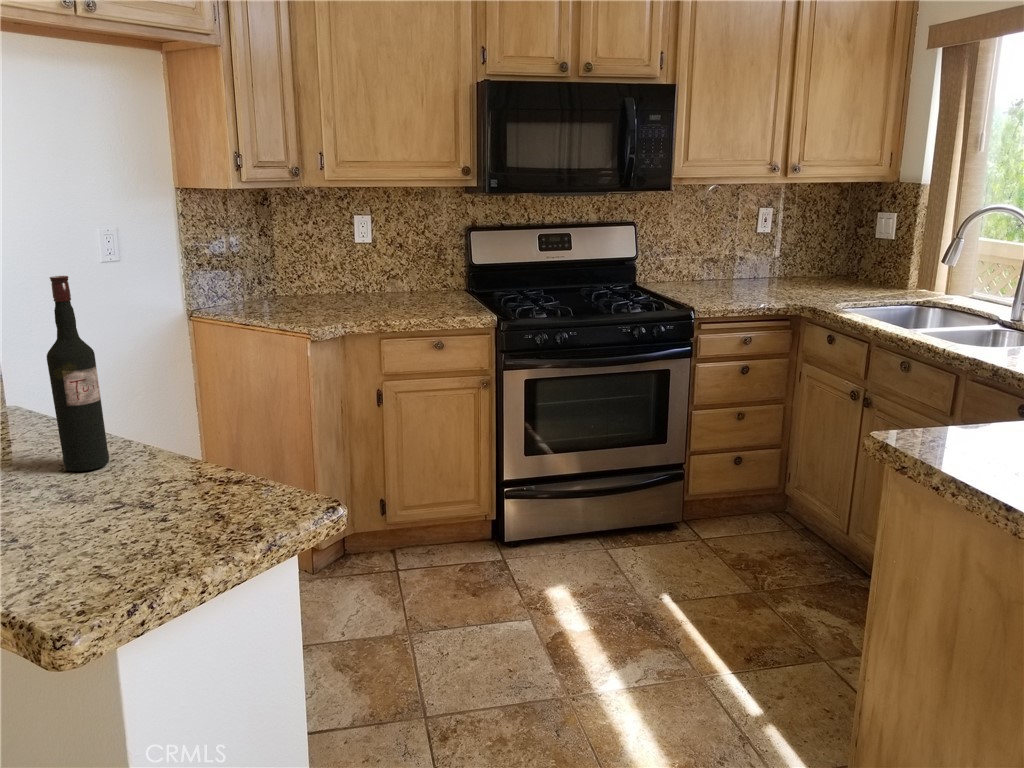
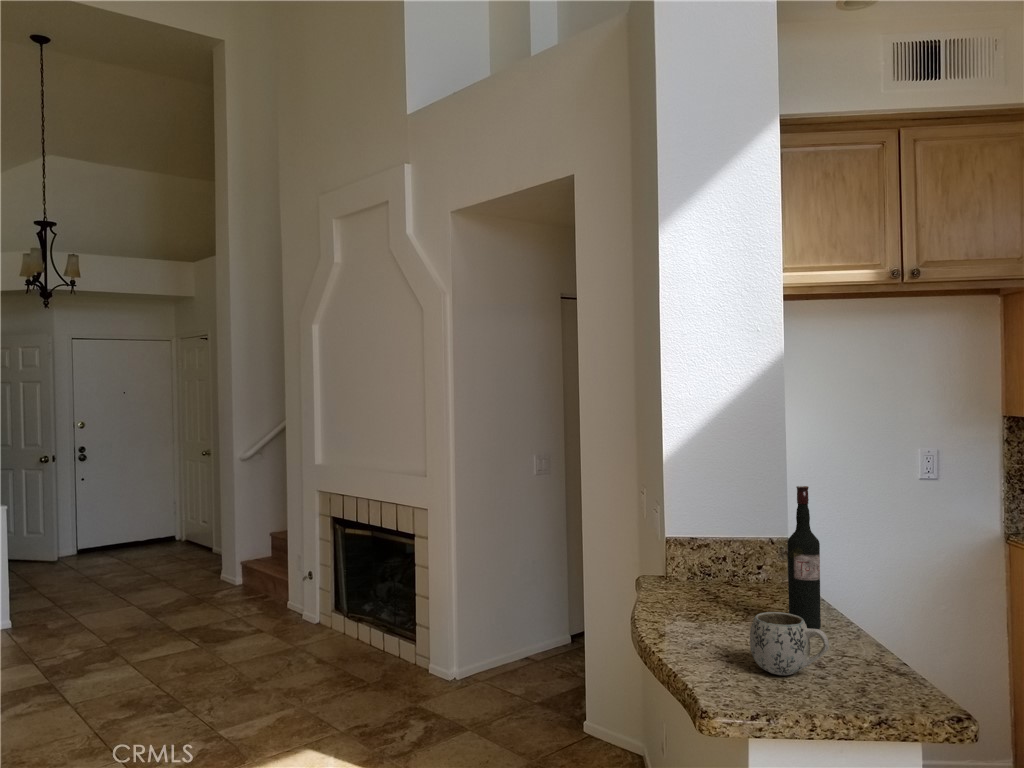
mug: none [57,453,174,541] -> present [750,612,829,675]

